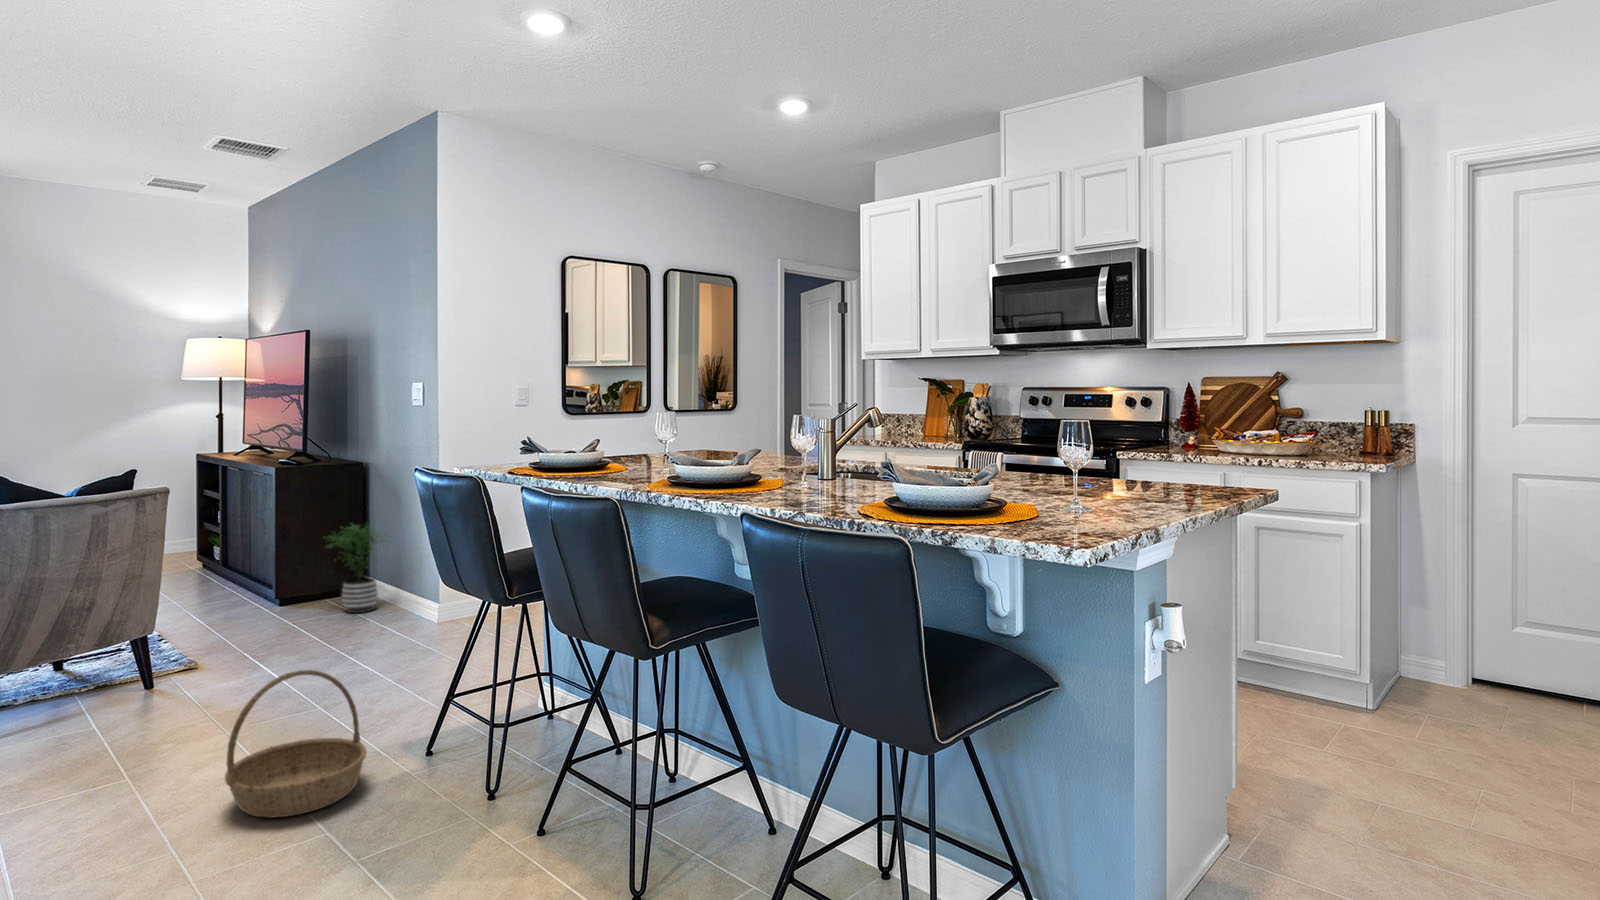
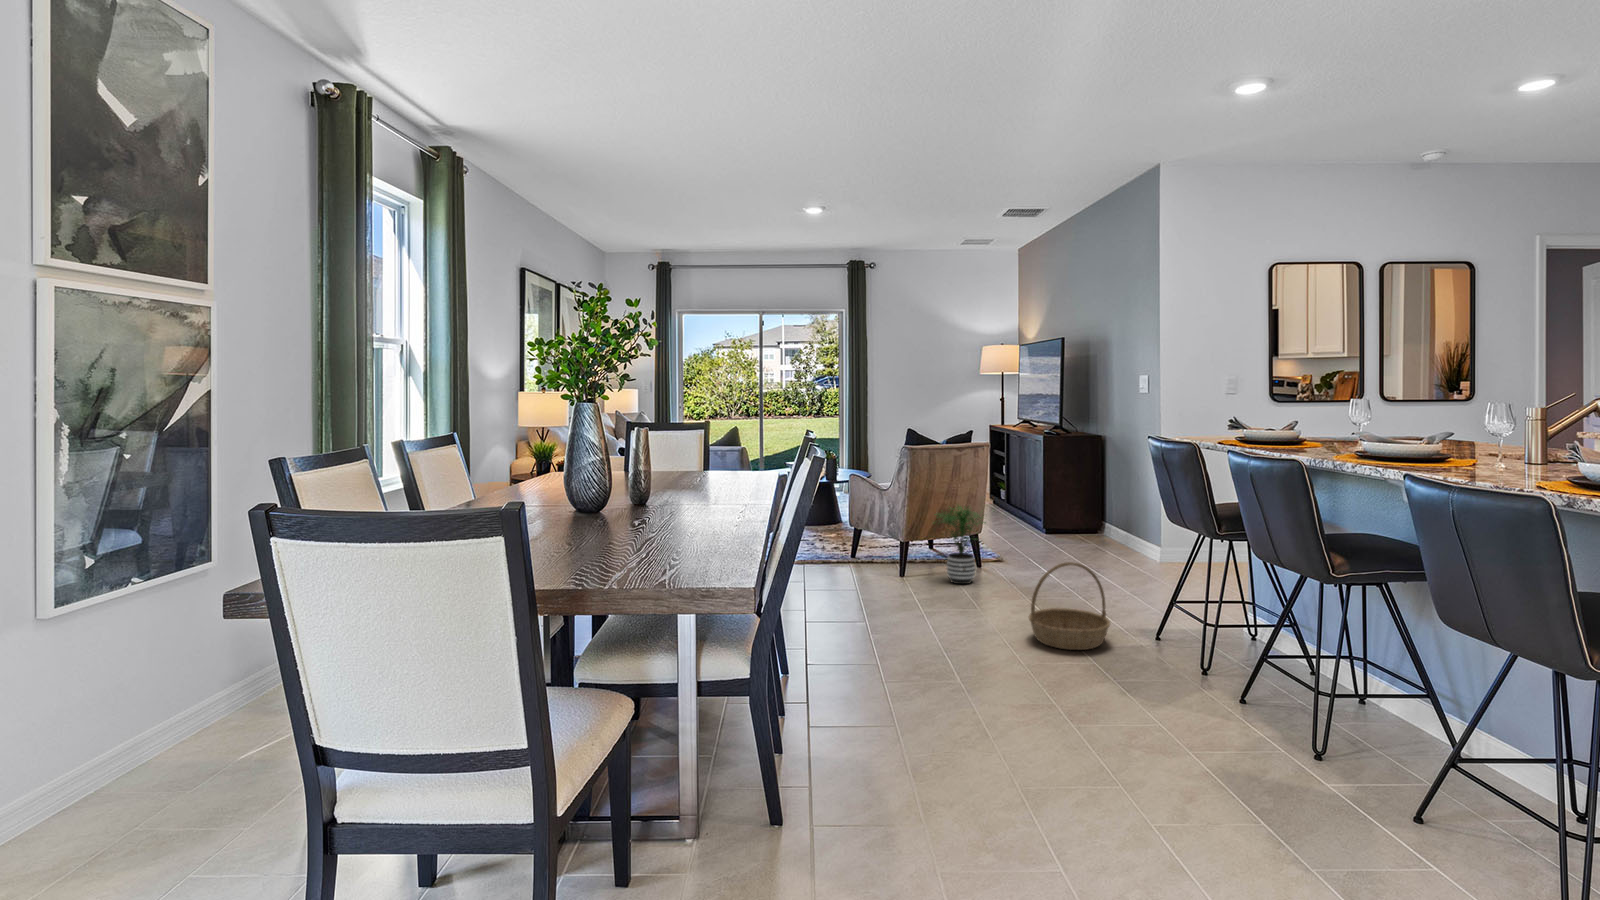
potted plant: present [324,525,387,613] -> present [934,506,986,584]

